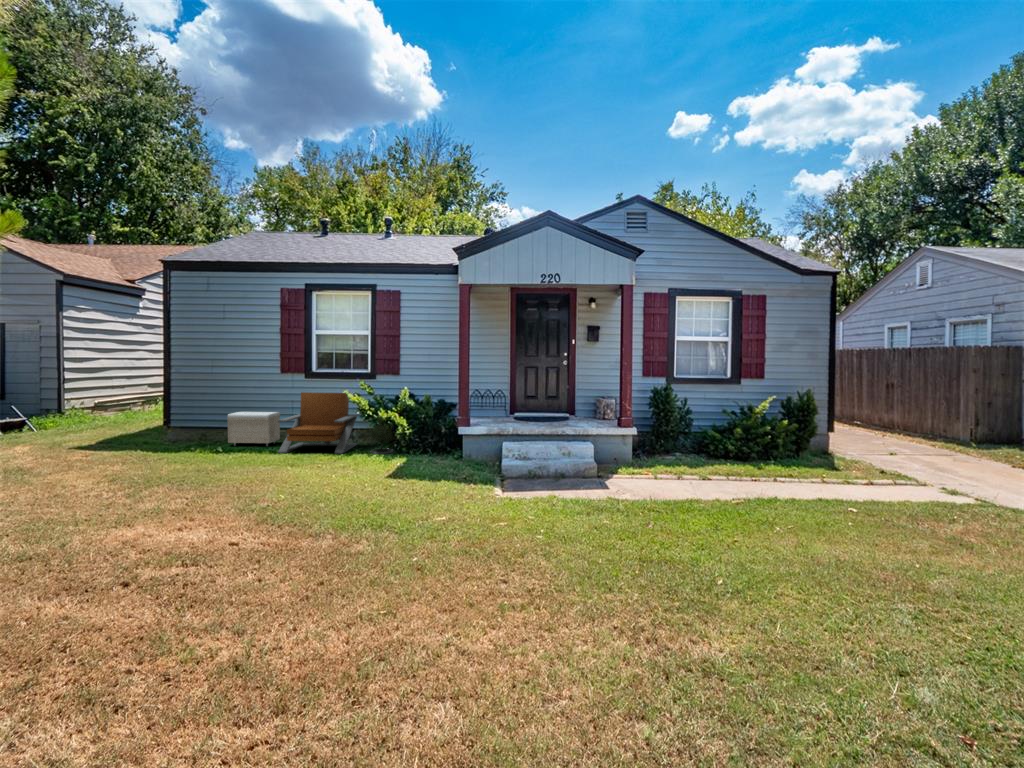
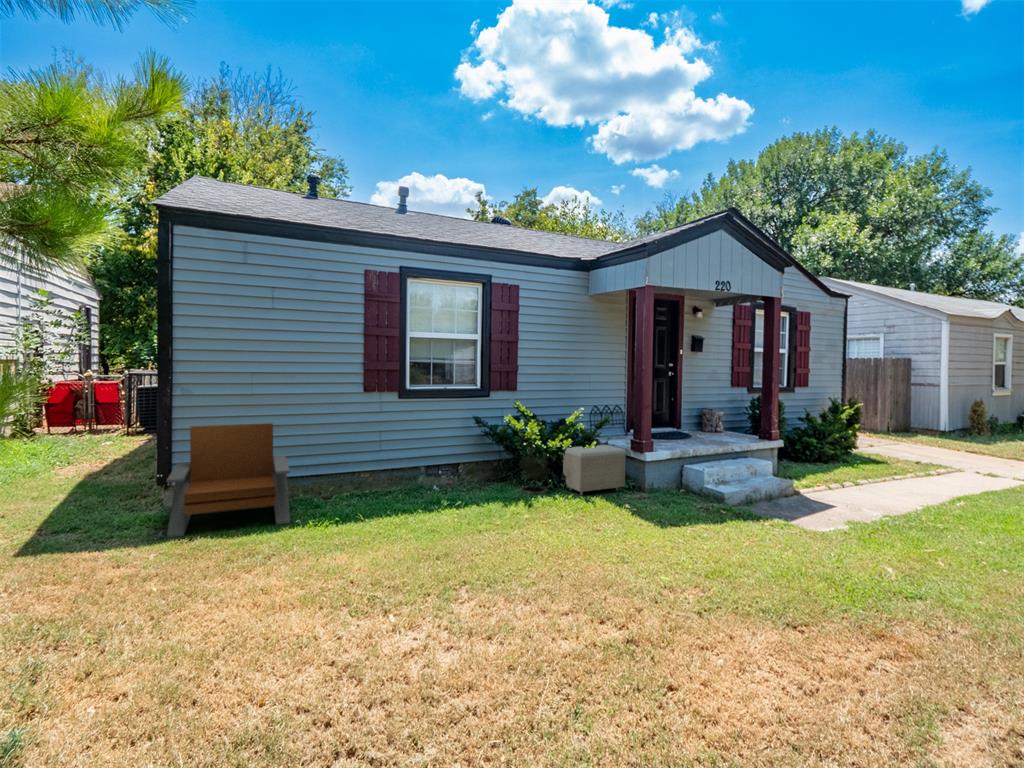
lounge chair: present [278,392,358,454] -> present [166,423,290,538]
storage bench: present [228,412,280,446] -> present [563,445,626,495]

